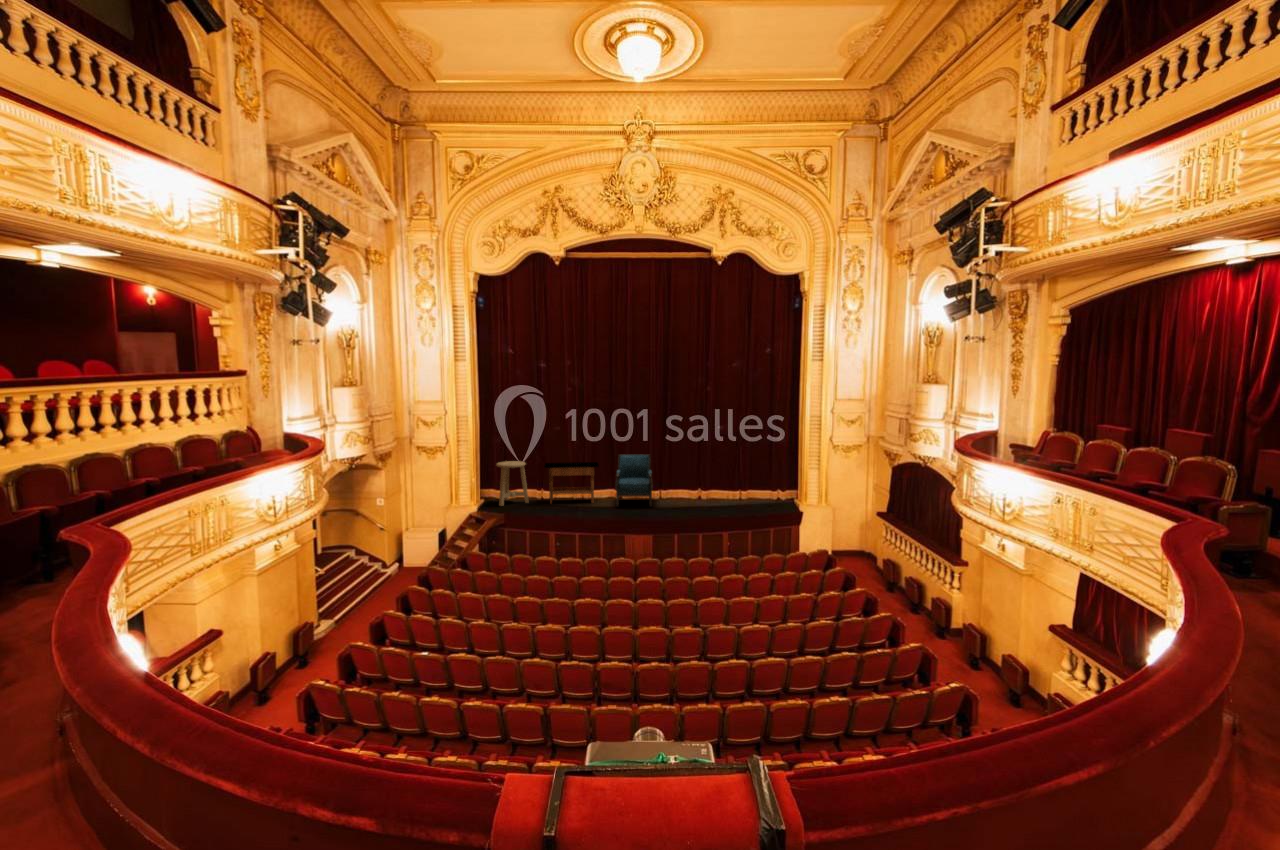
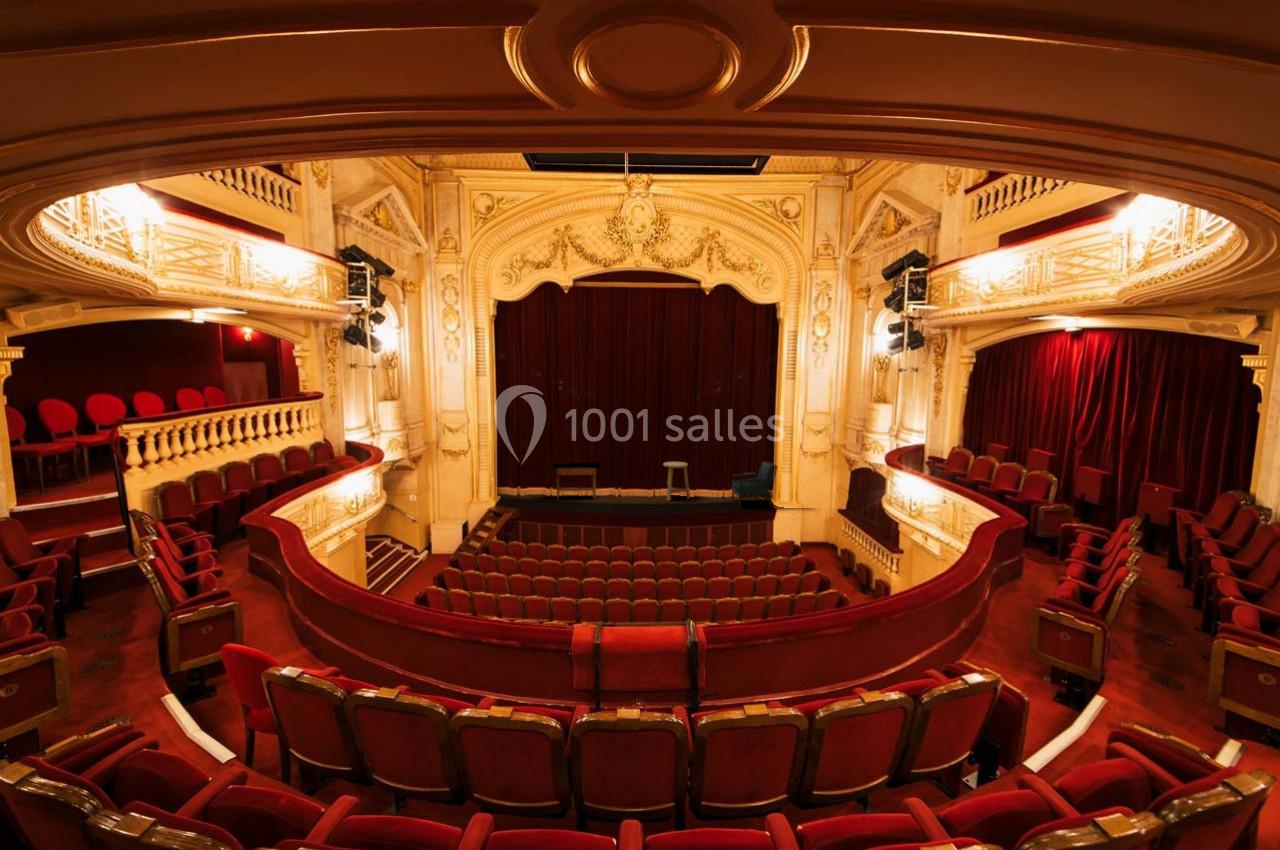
chair: present [616,455,653,506] -> present [732,462,777,507]
stool: present [496,461,529,506] -> present [664,462,690,501]

